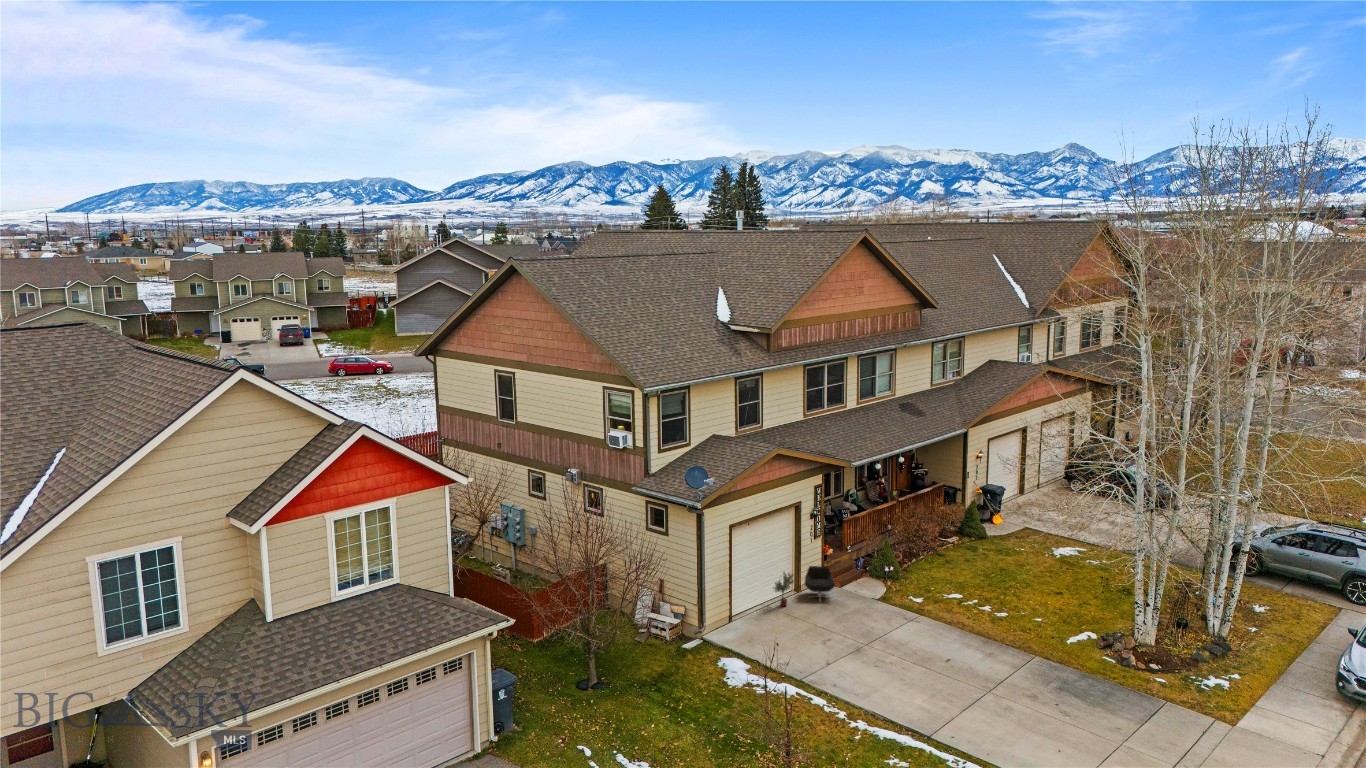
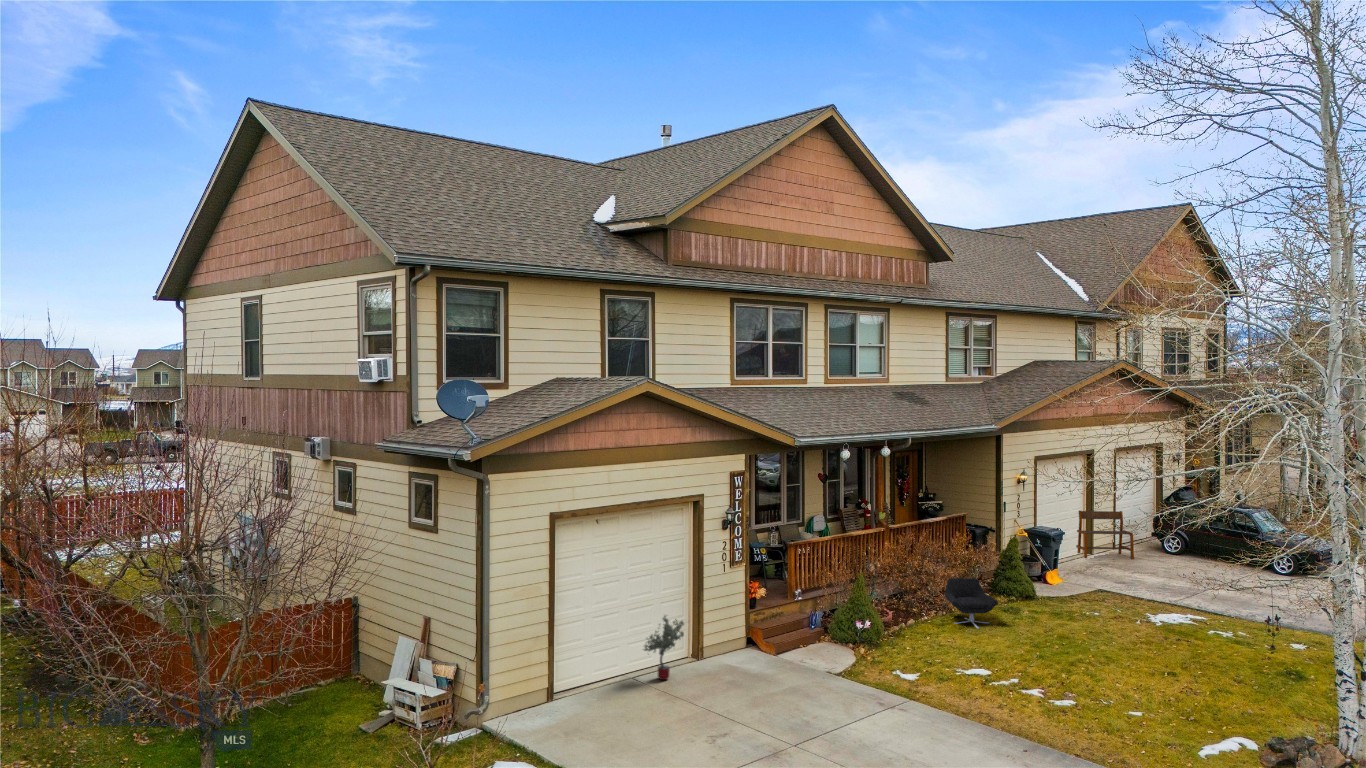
bench: none [1013,467,1050,500] -> present [1076,511,1134,559]
lounge chair: present [805,566,835,601] -> present [944,578,998,629]

